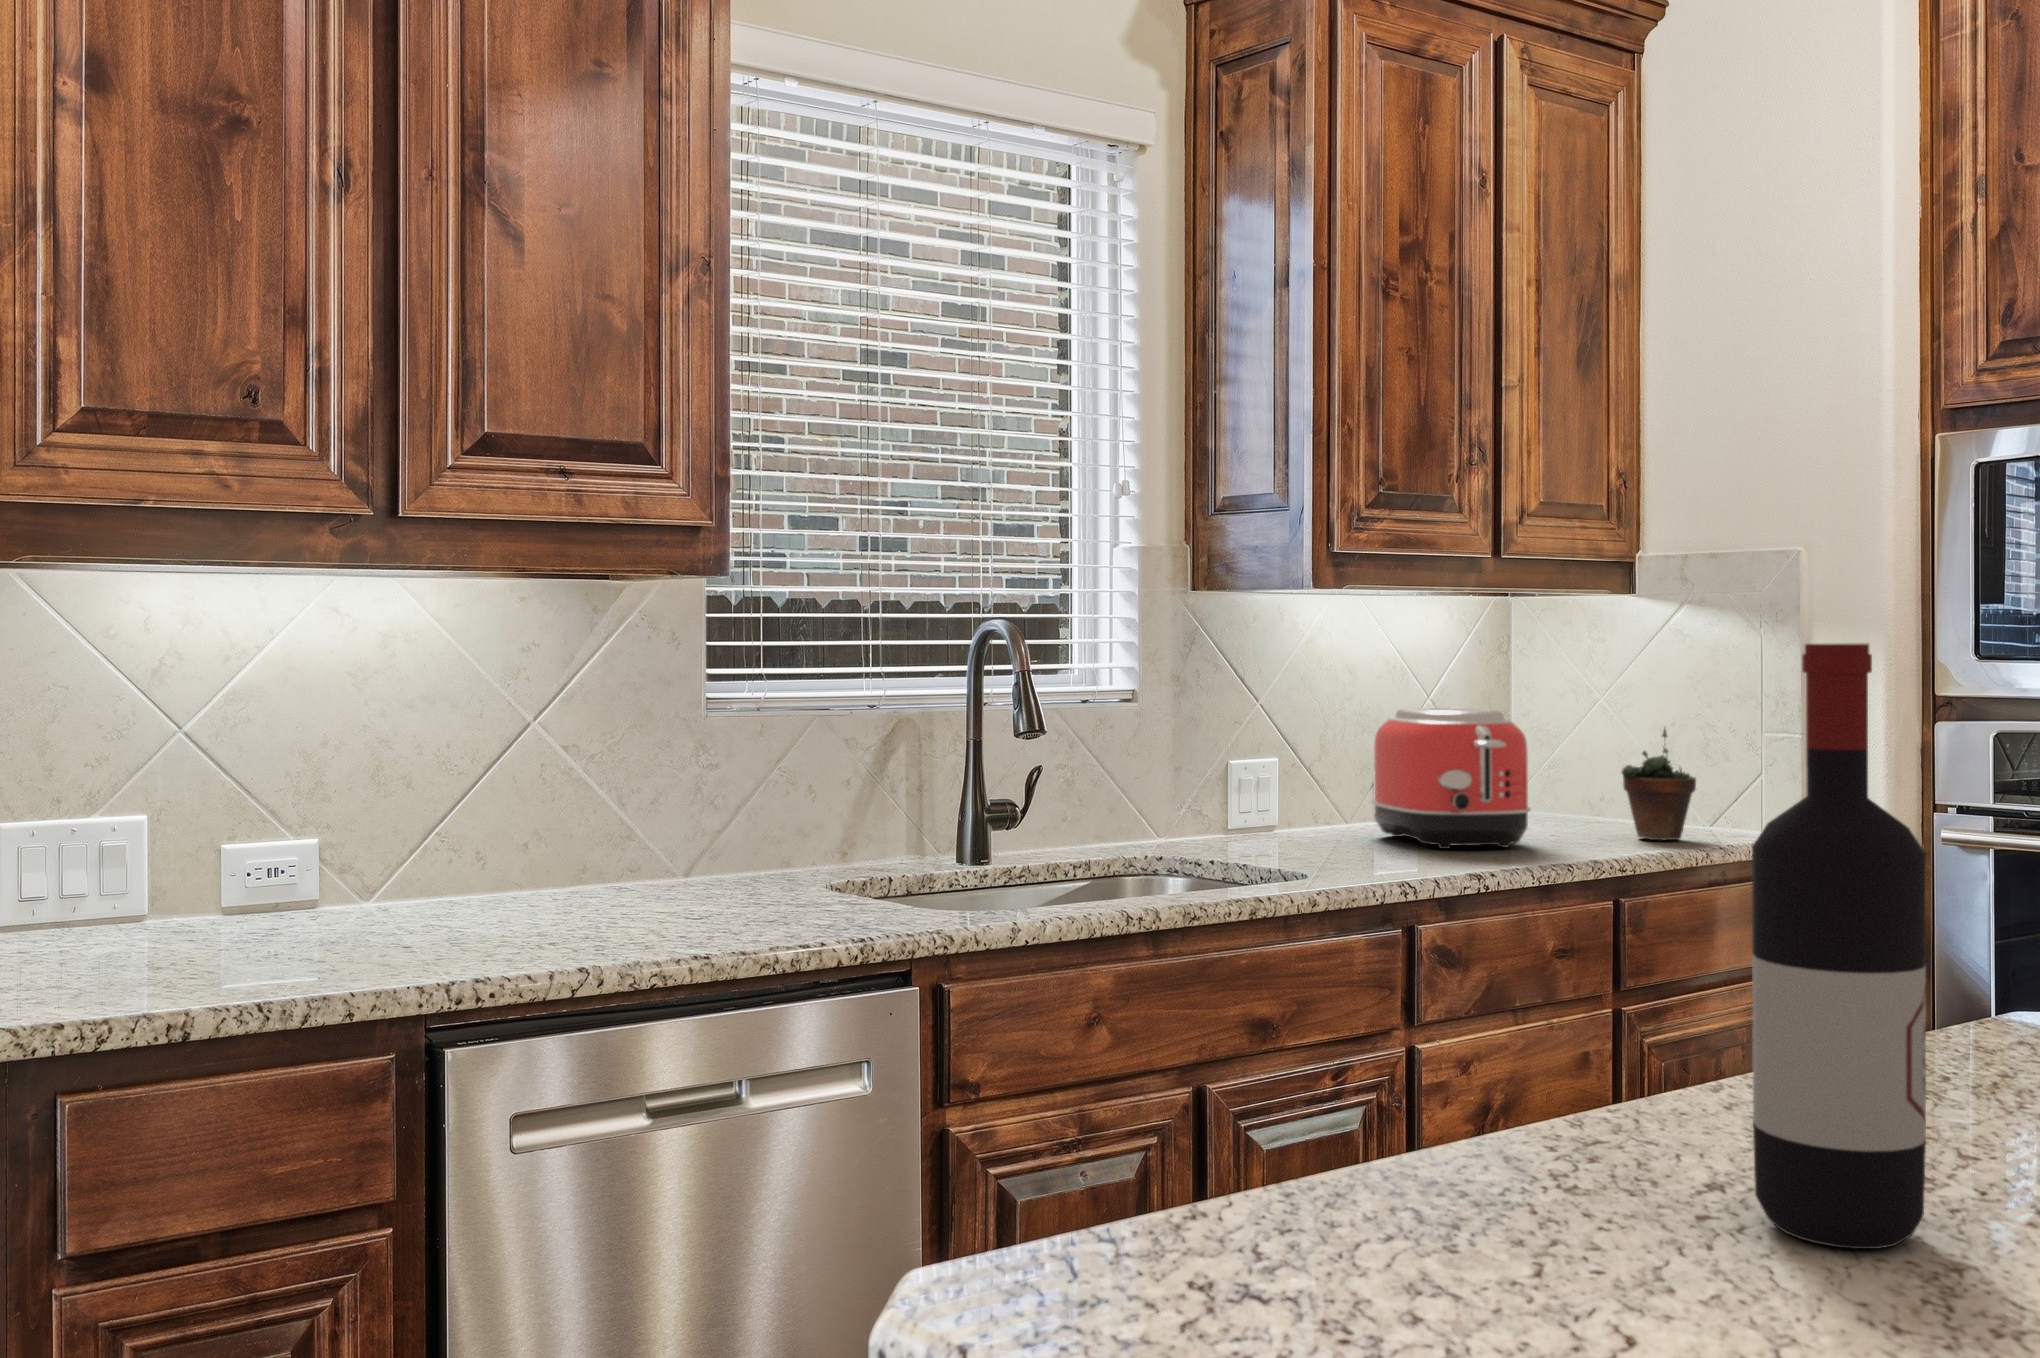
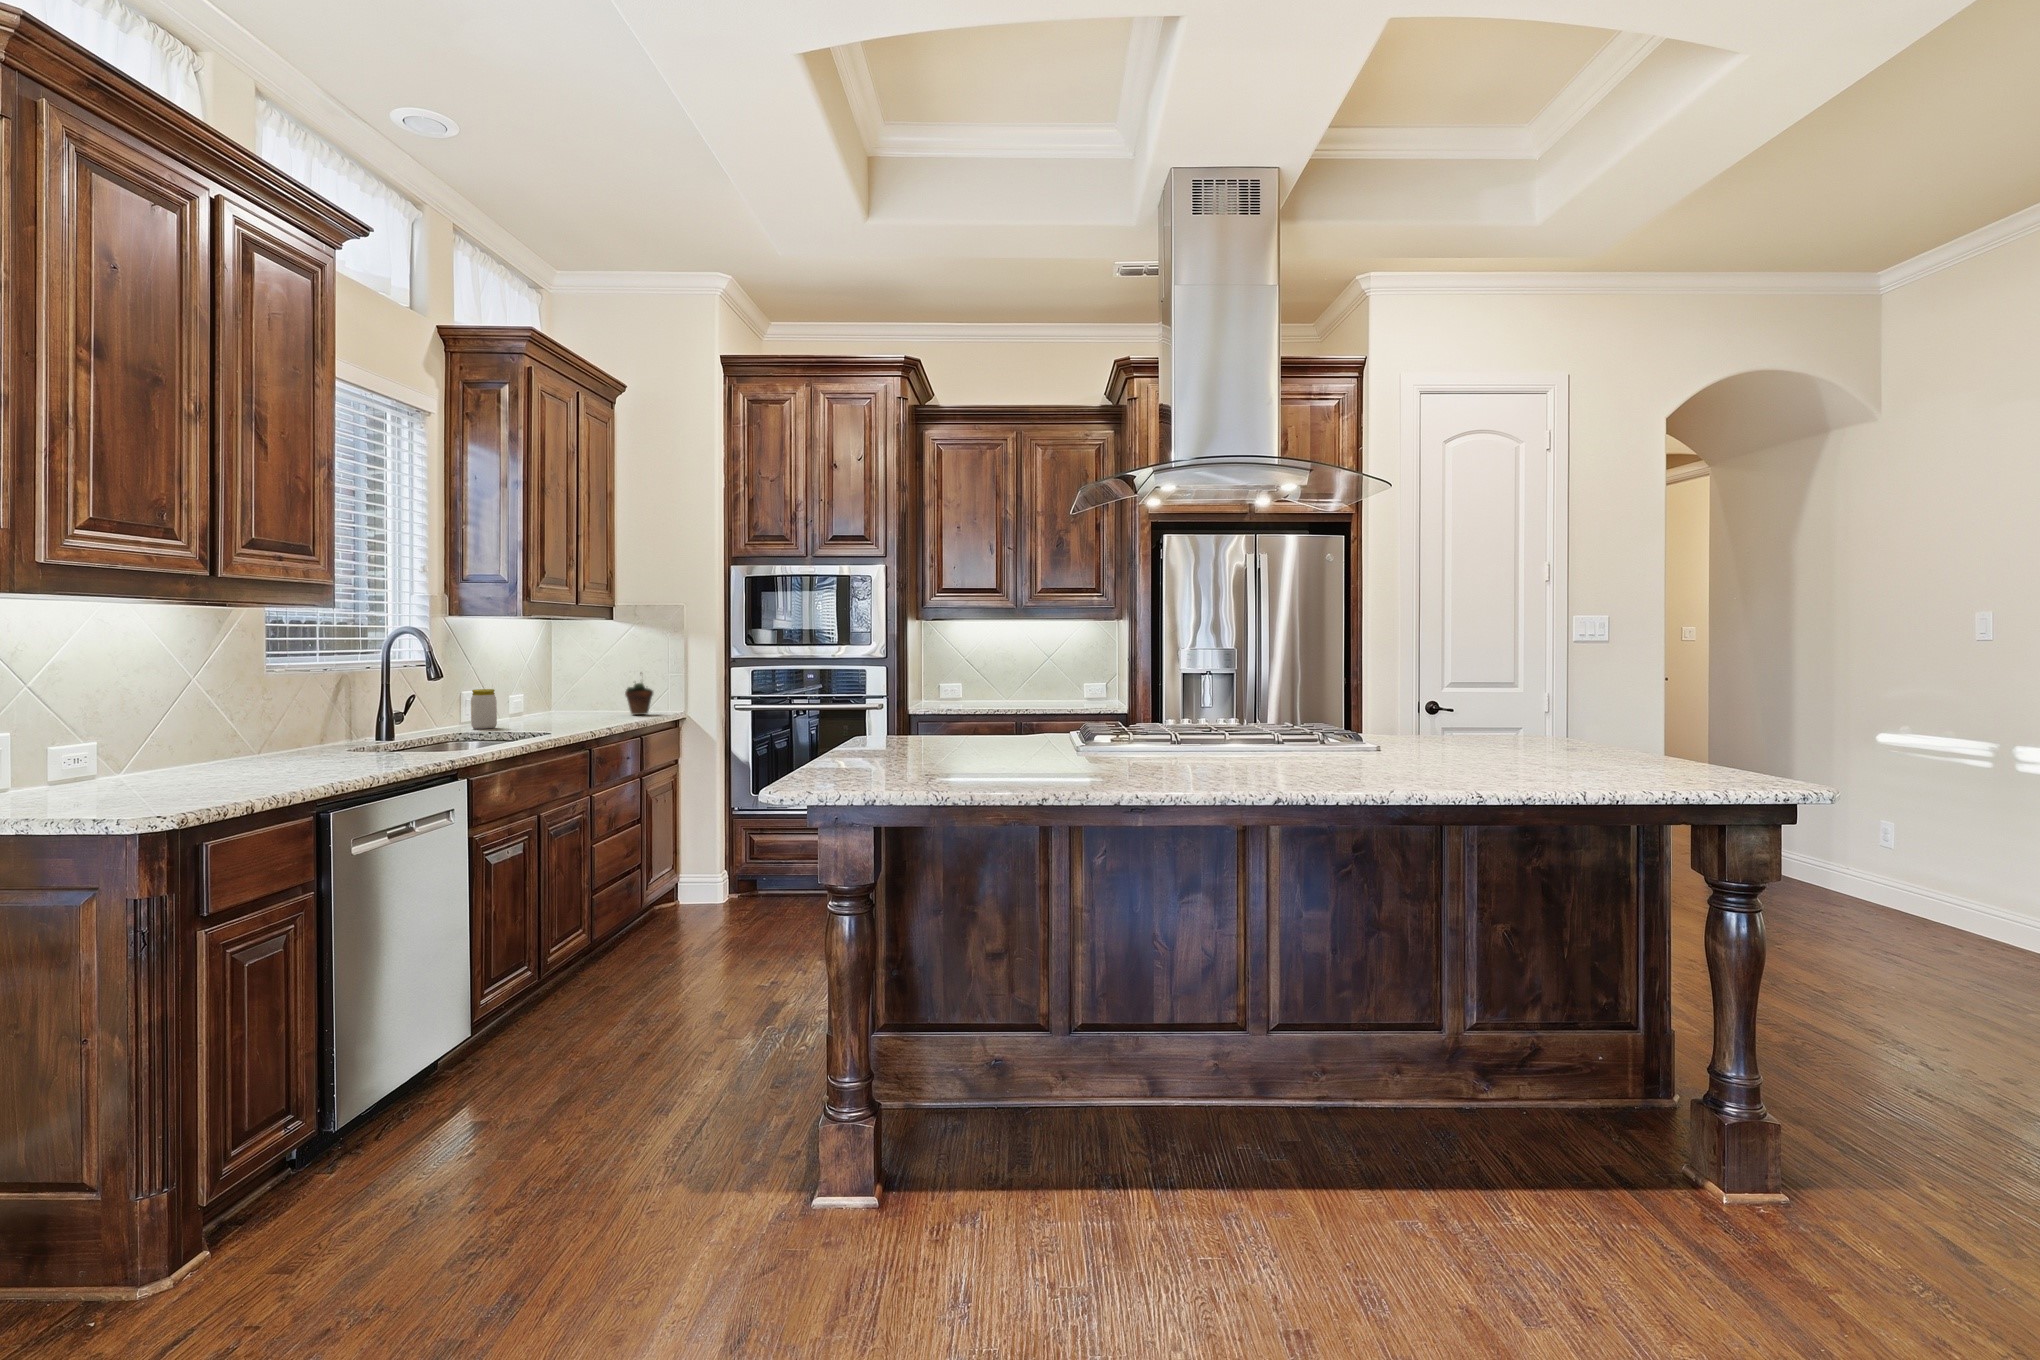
wine bottle: present [1752,643,1926,1249] -> none [877,638,907,749]
toaster: present [1372,707,1531,849] -> none [525,666,603,723]
jar: none [1226,756,1277,846] -> present [471,689,497,729]

